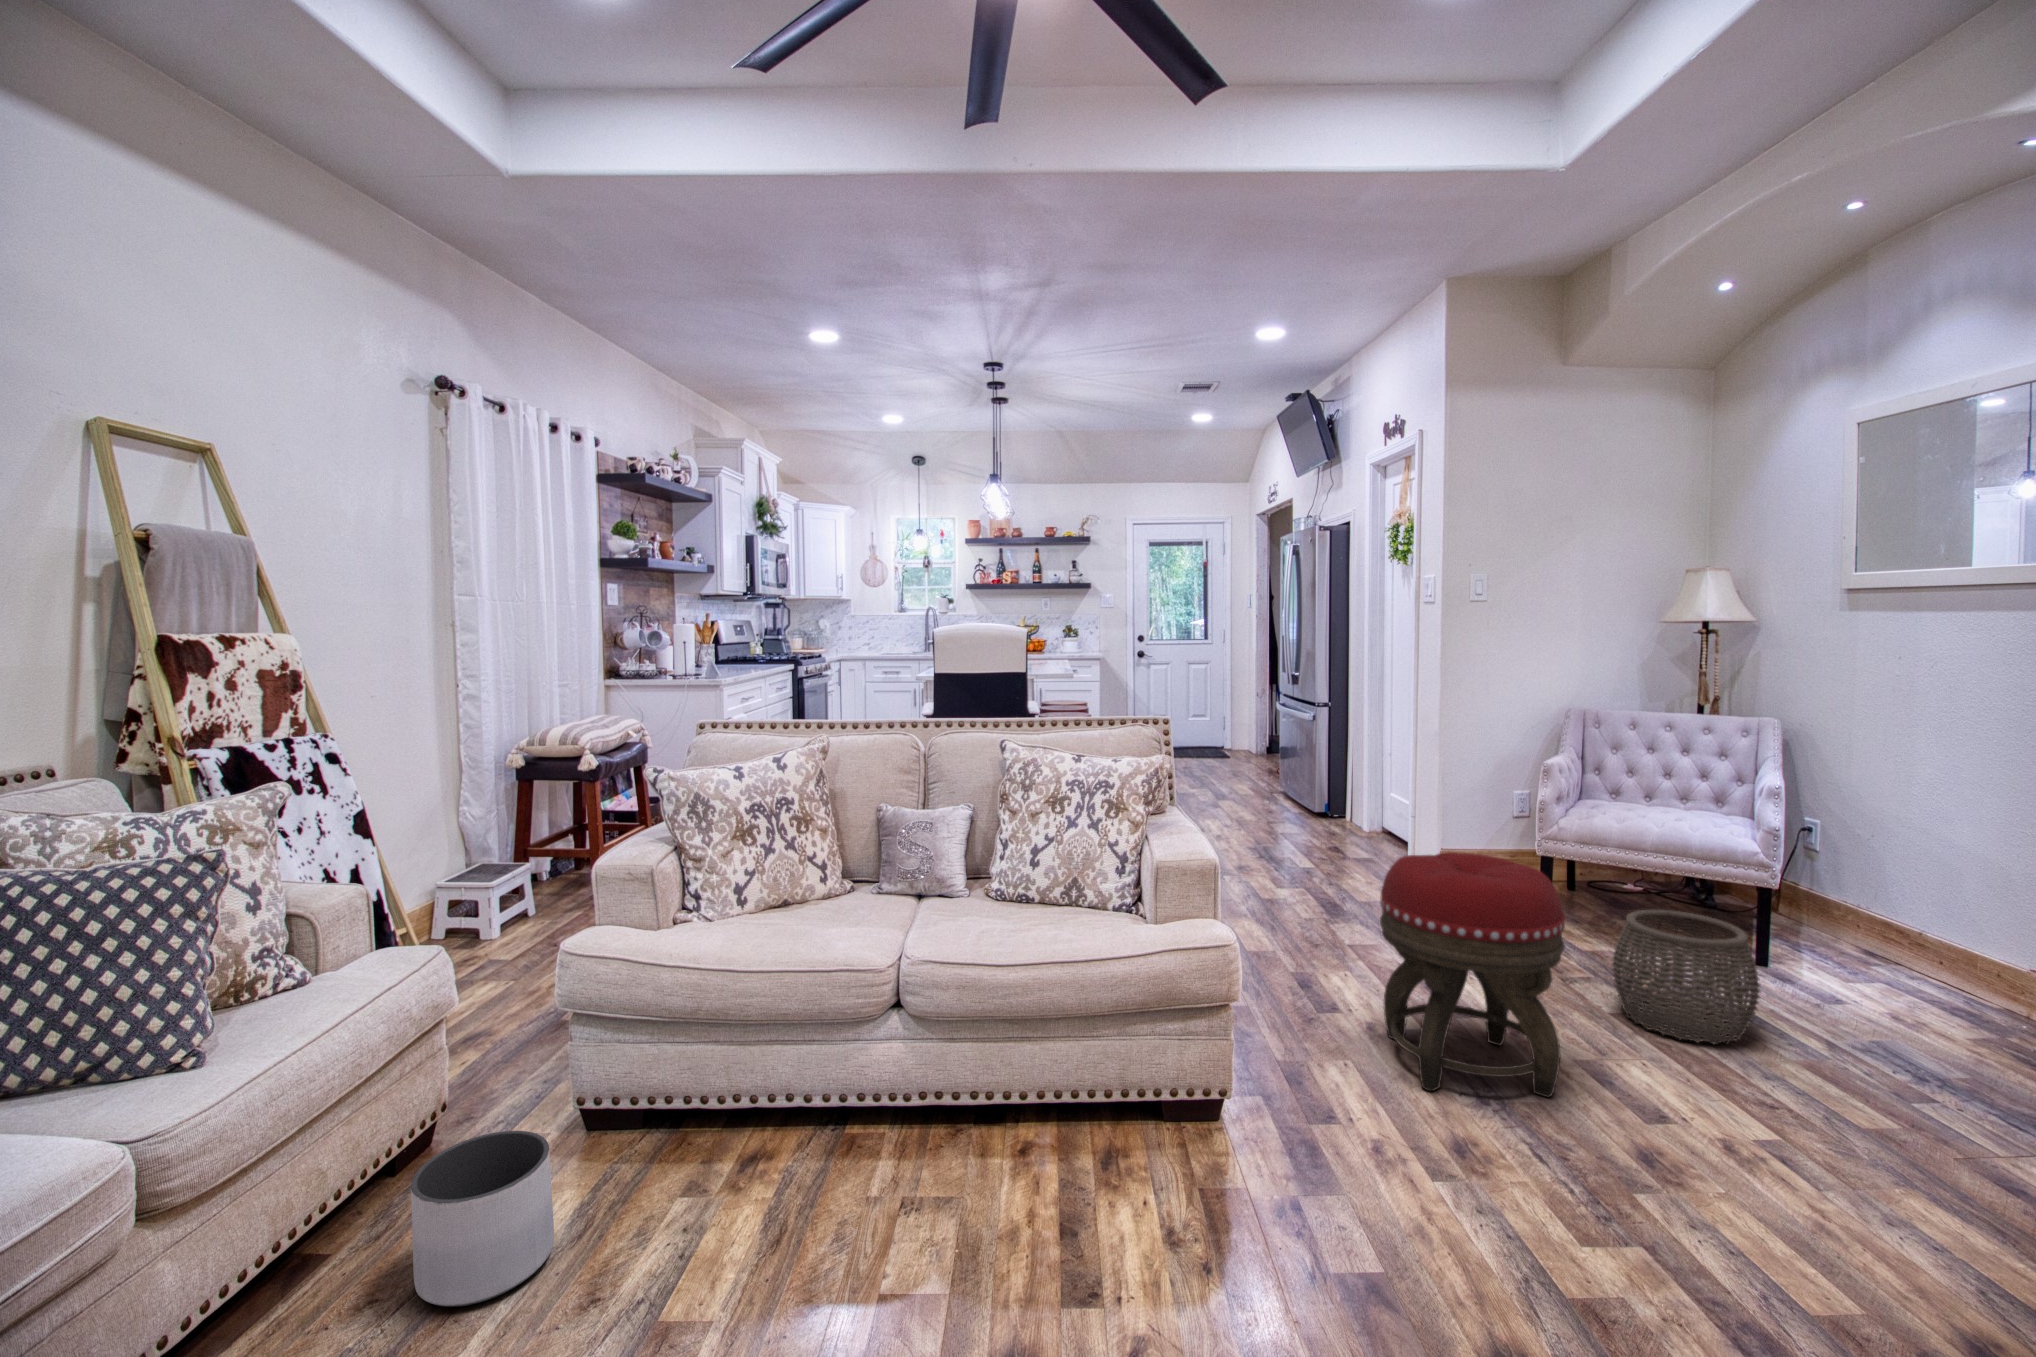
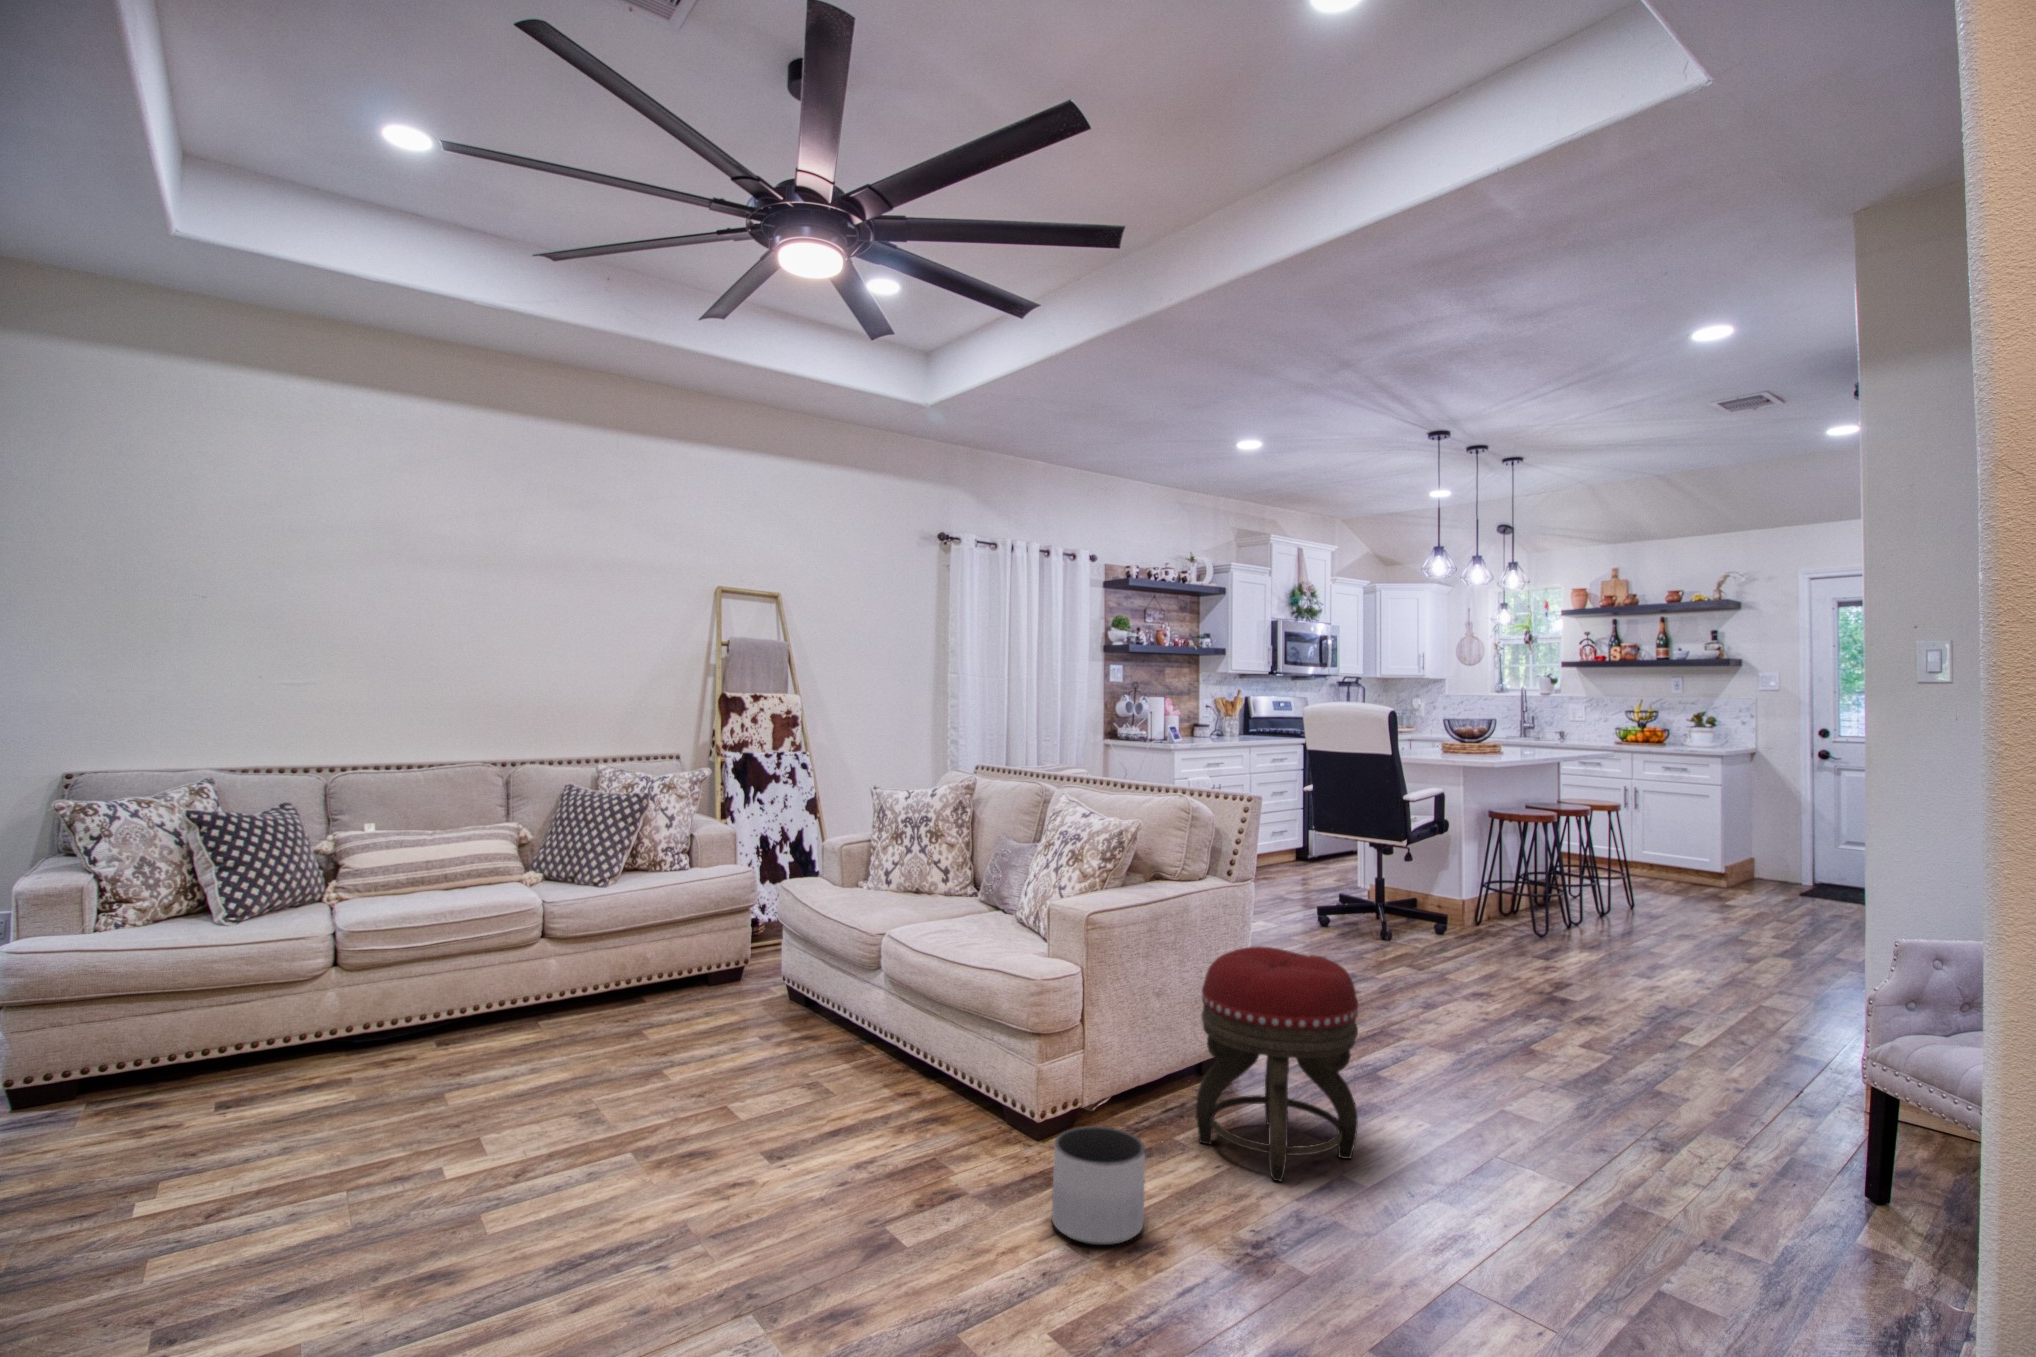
woven basket: present [1612,910,1760,1044] -> none [1504,1090,1662,1256]
planter: present [411,1131,554,1307] -> present [1052,1126,1145,1245]

